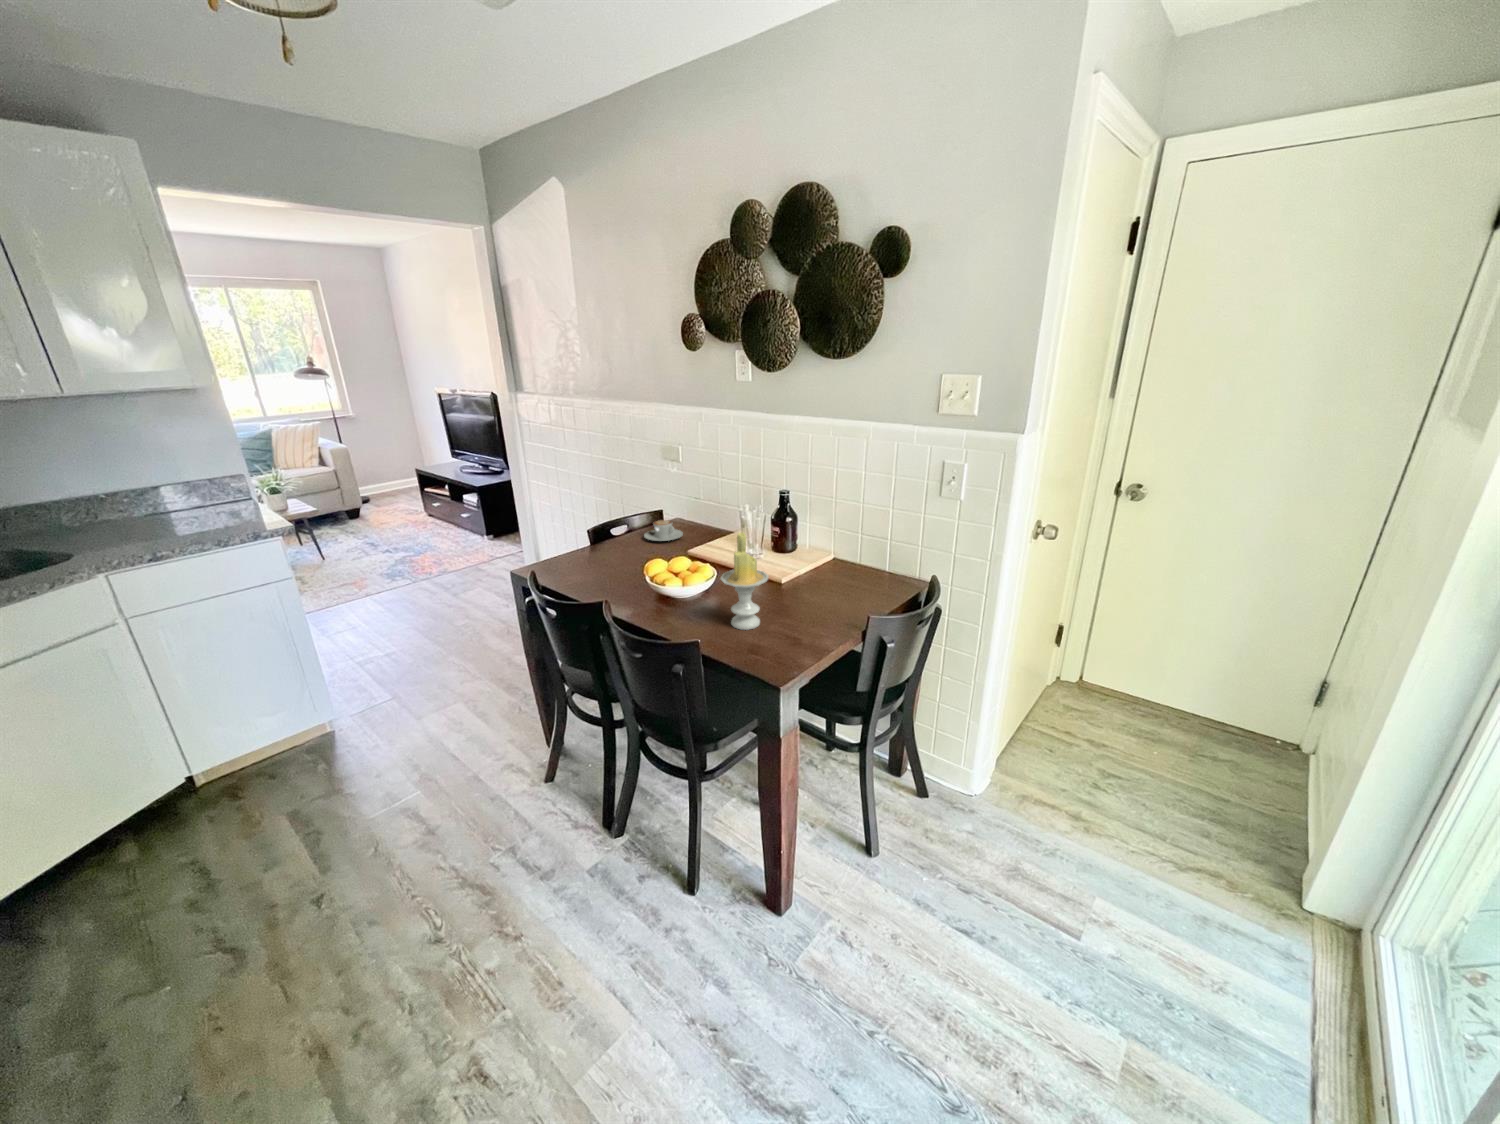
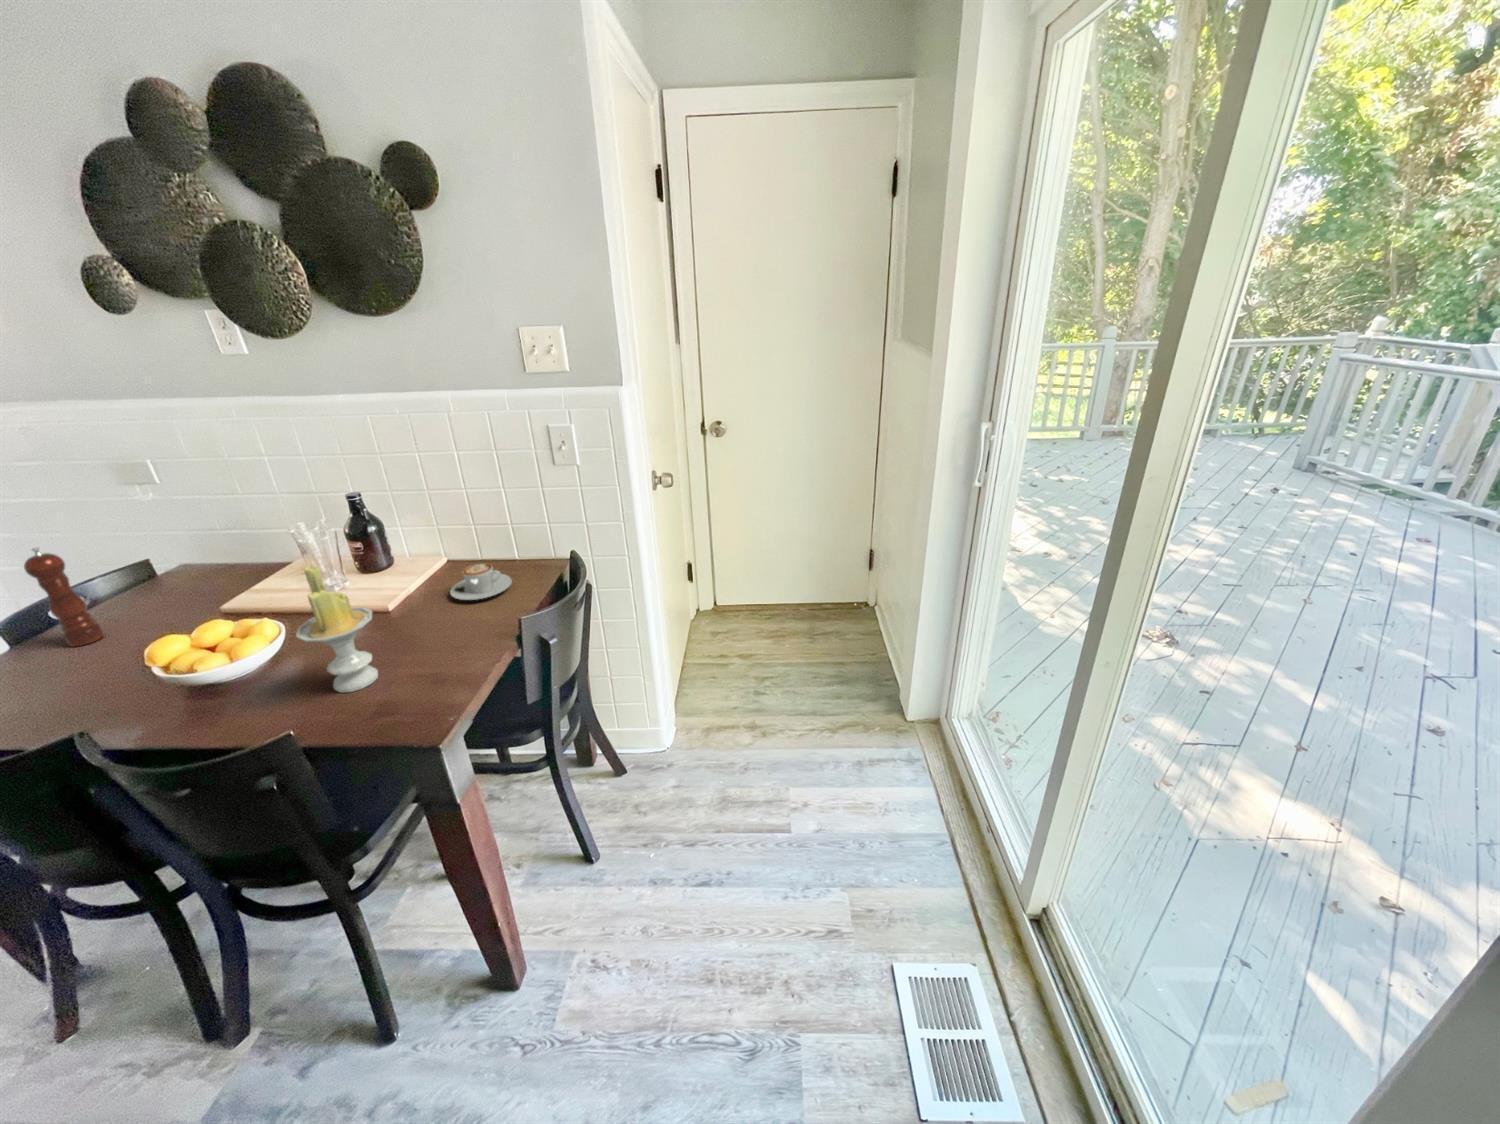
pepper mill: none [608,488,629,553] -> present [24,548,105,647]
coffee cup: present [644,520,683,541] -> present [450,564,512,600]

